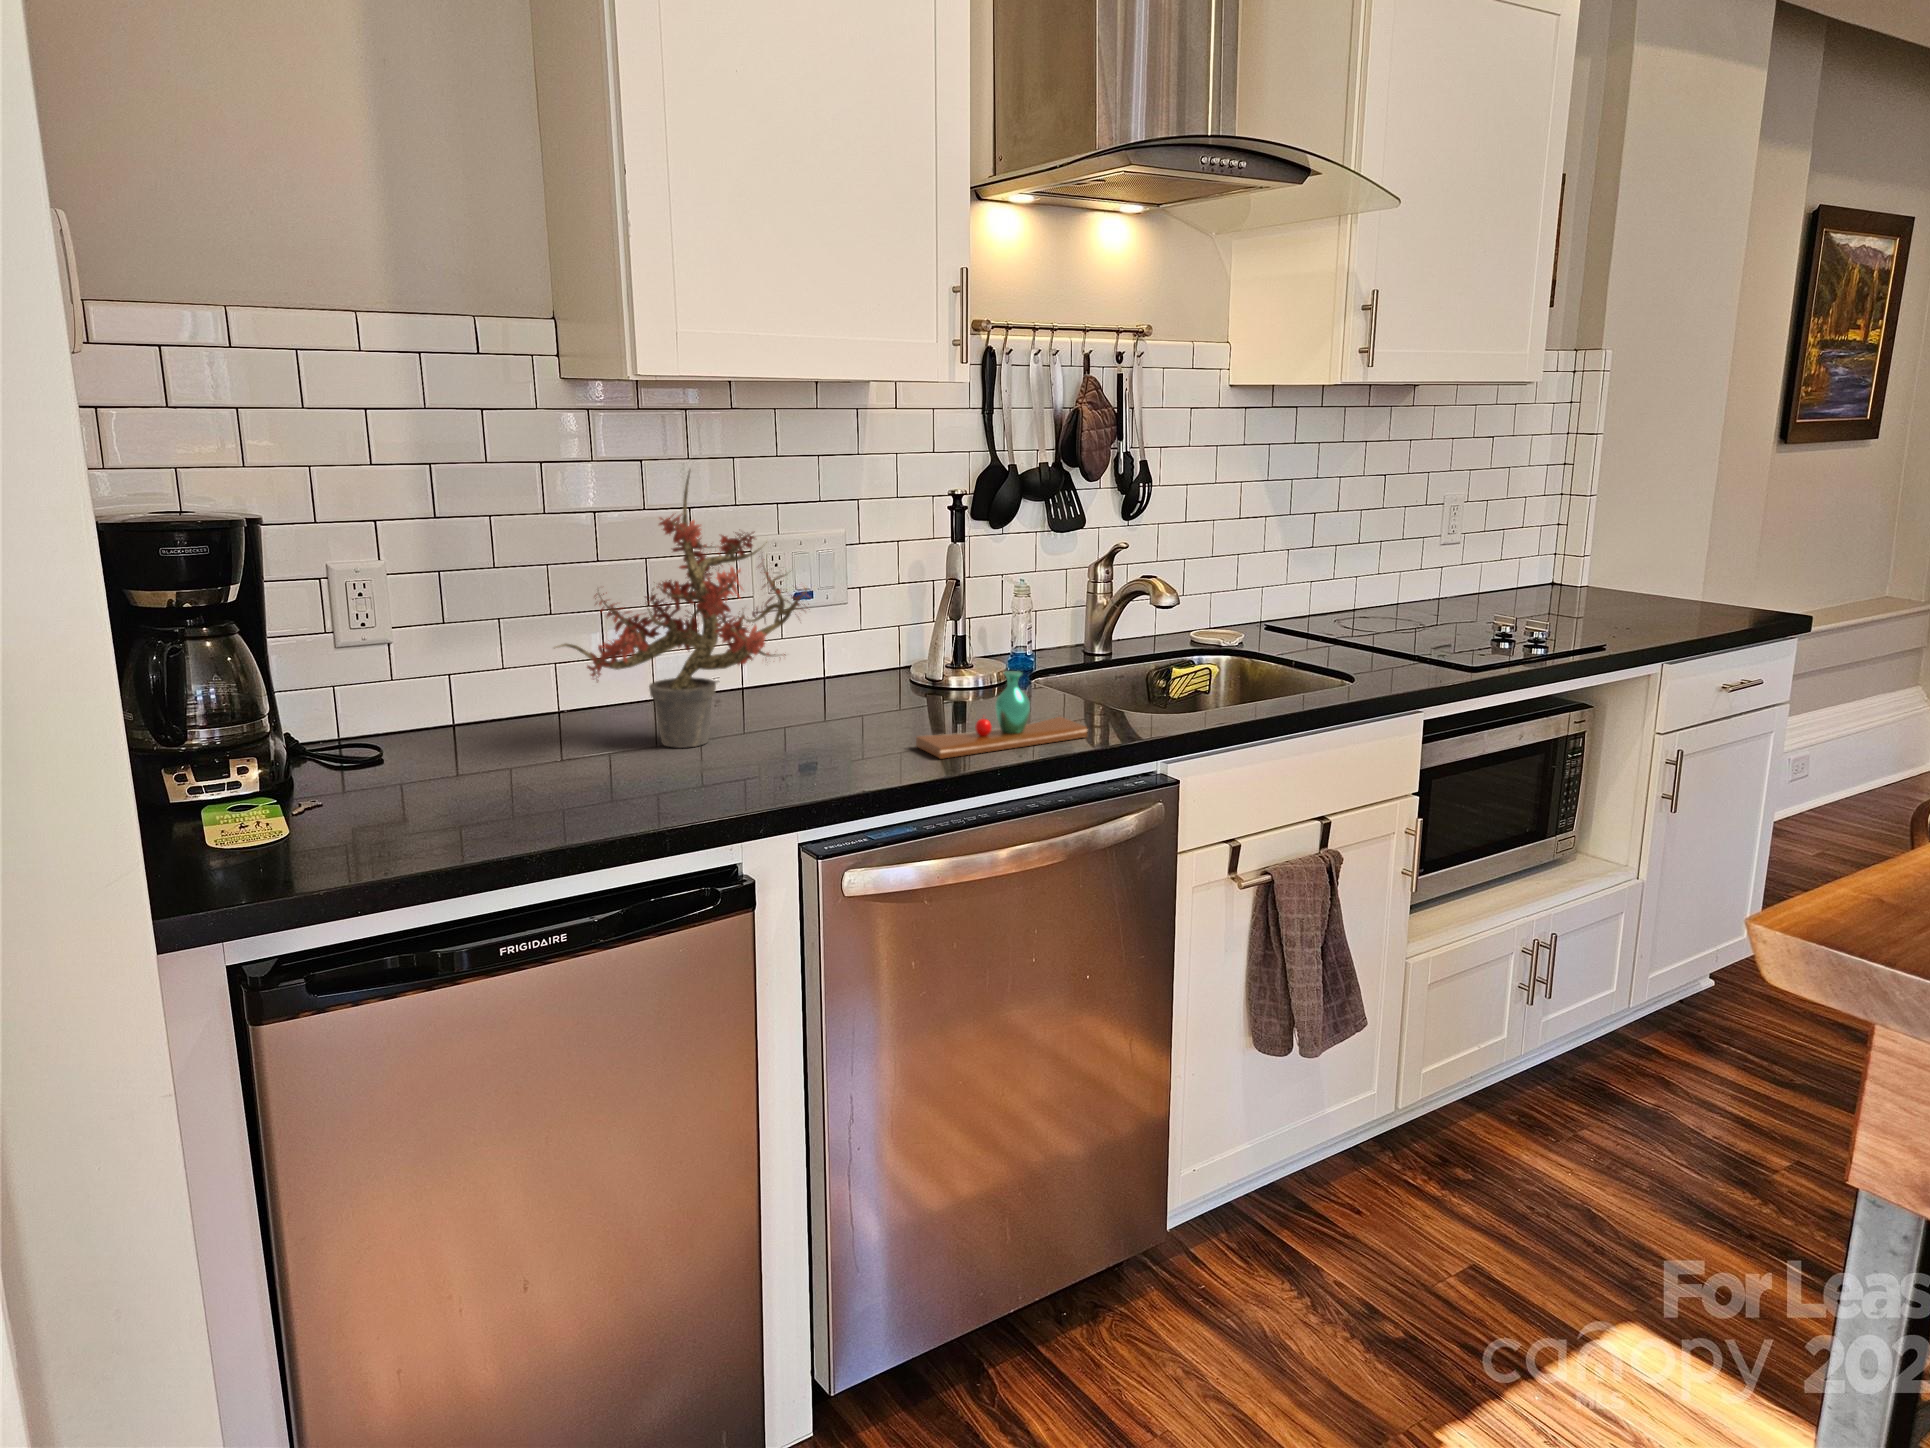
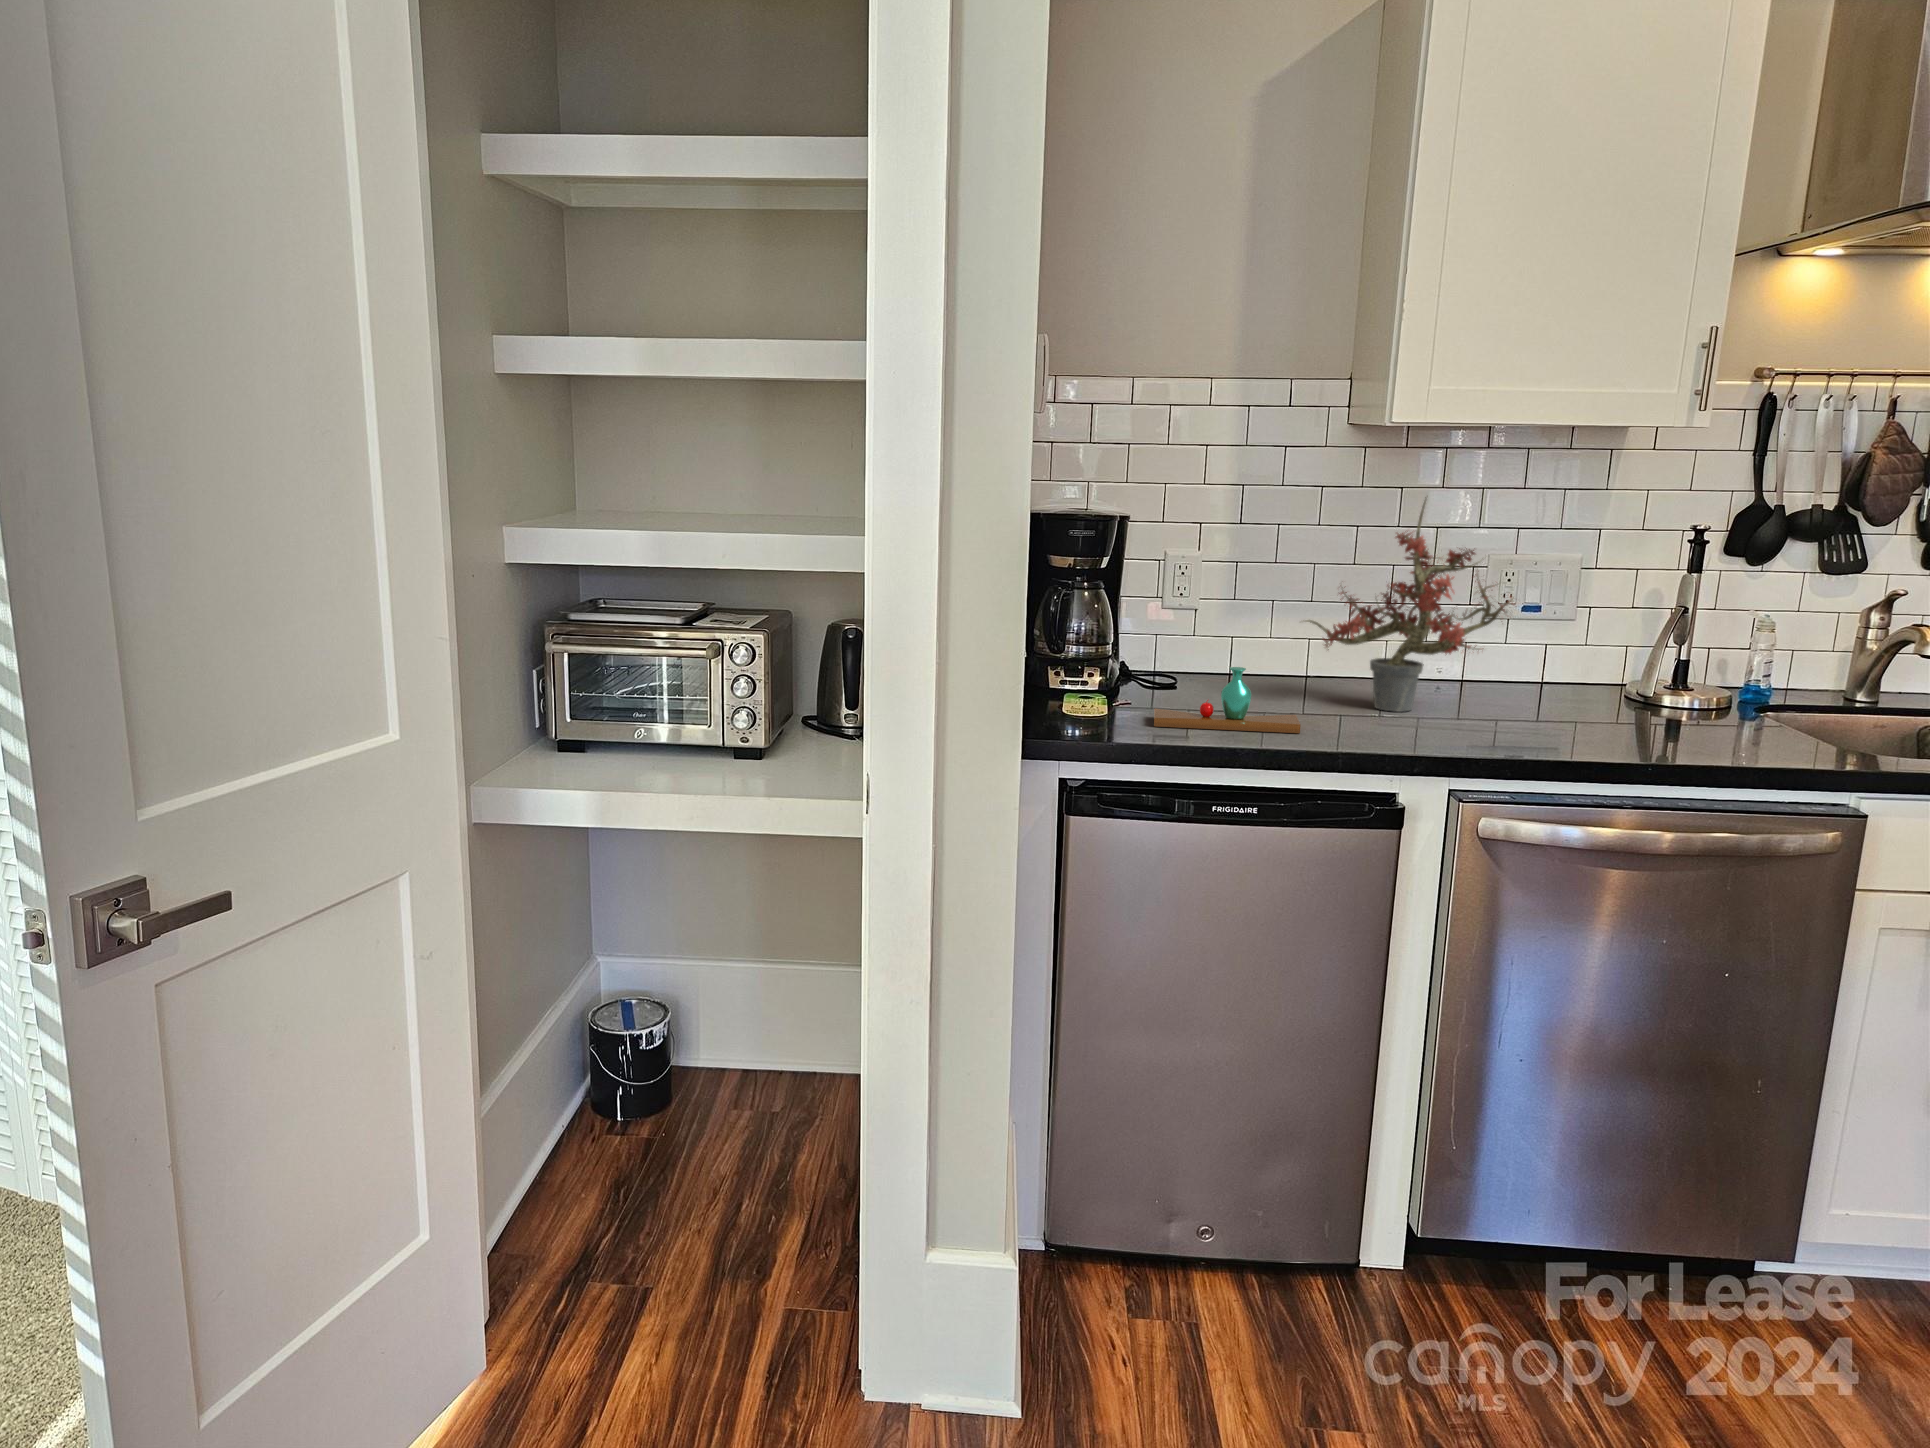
vase: present [916,671,1087,759] -> present [1154,667,1300,733]

